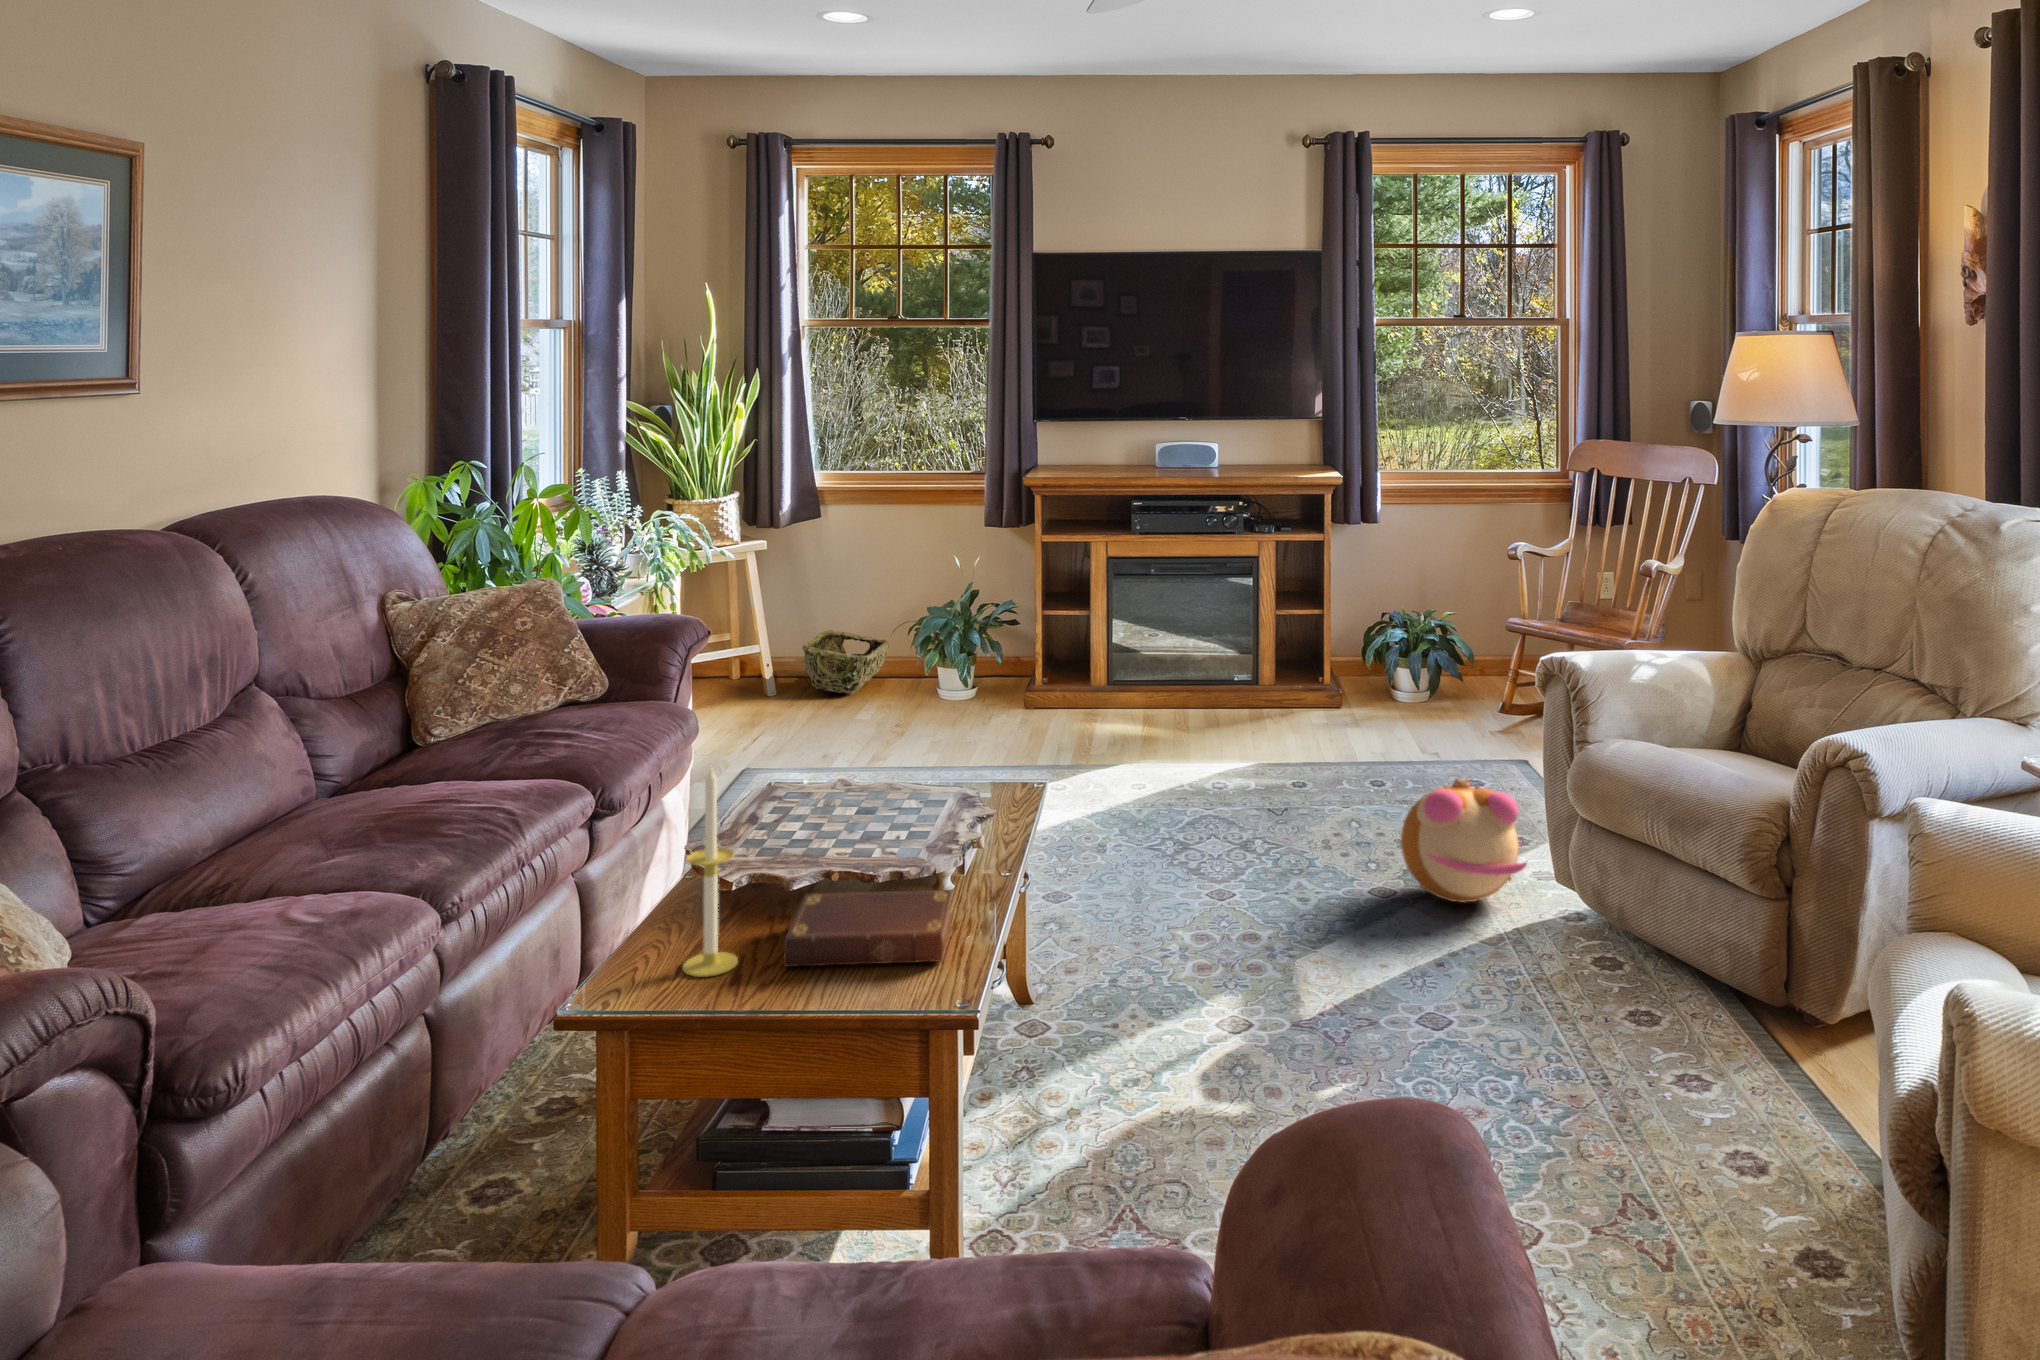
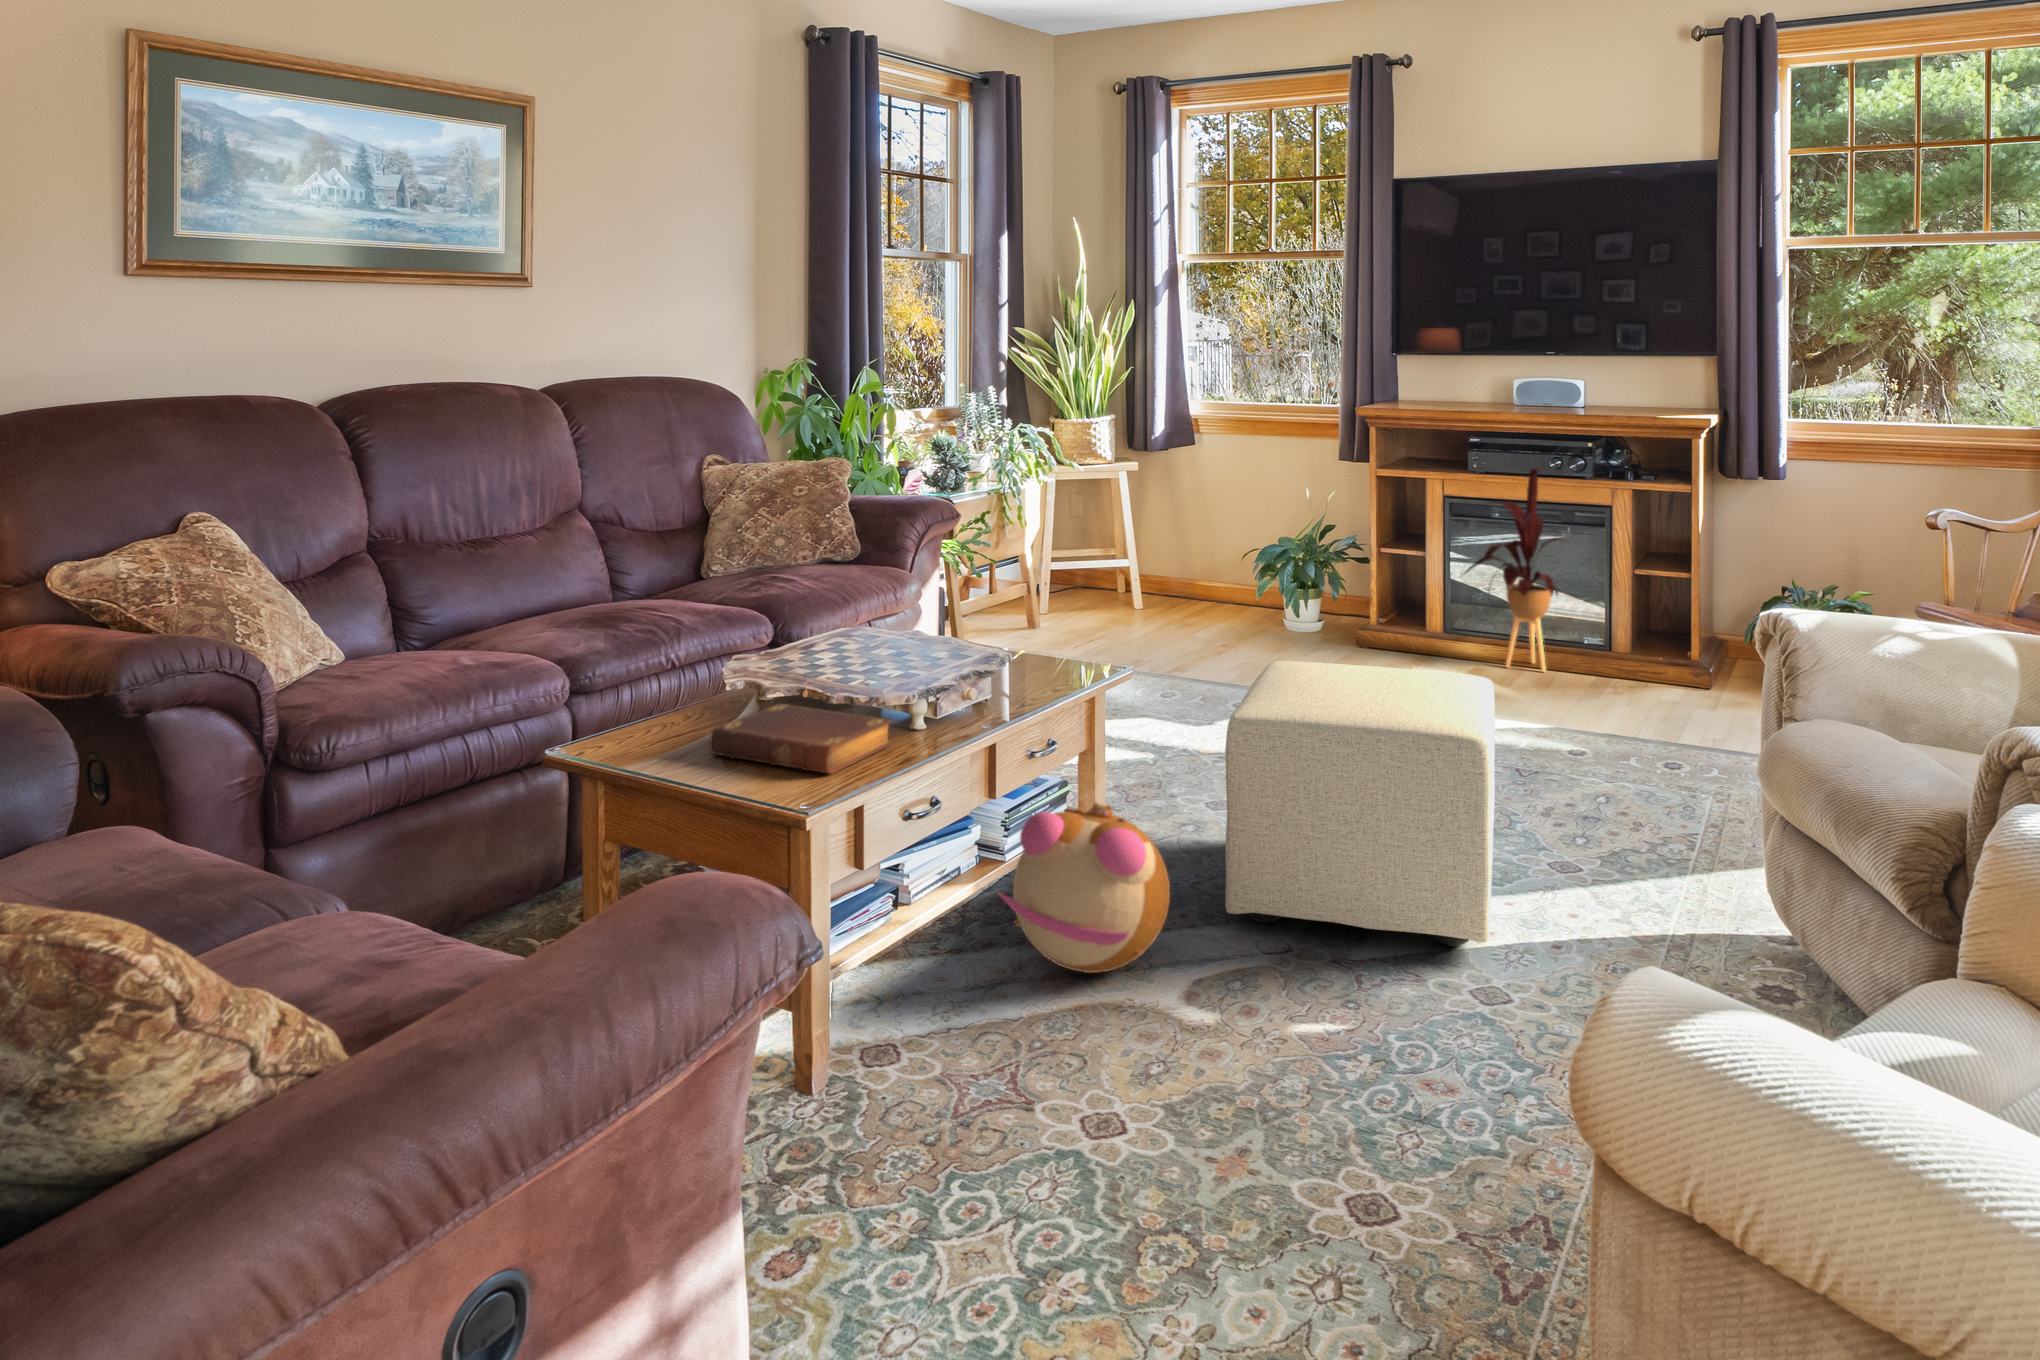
house plant: none [1138,527,1233,713] -> present [1465,468,1566,672]
woven basket: present [802,630,889,694] -> none [1161,554,1255,614]
ottoman: none [1137,743,1409,1008] -> present [1225,661,1495,946]
candle: present [683,766,738,977] -> none [641,564,691,750]
plush toy: present [1401,779,1527,903] -> present [999,803,1170,973]

